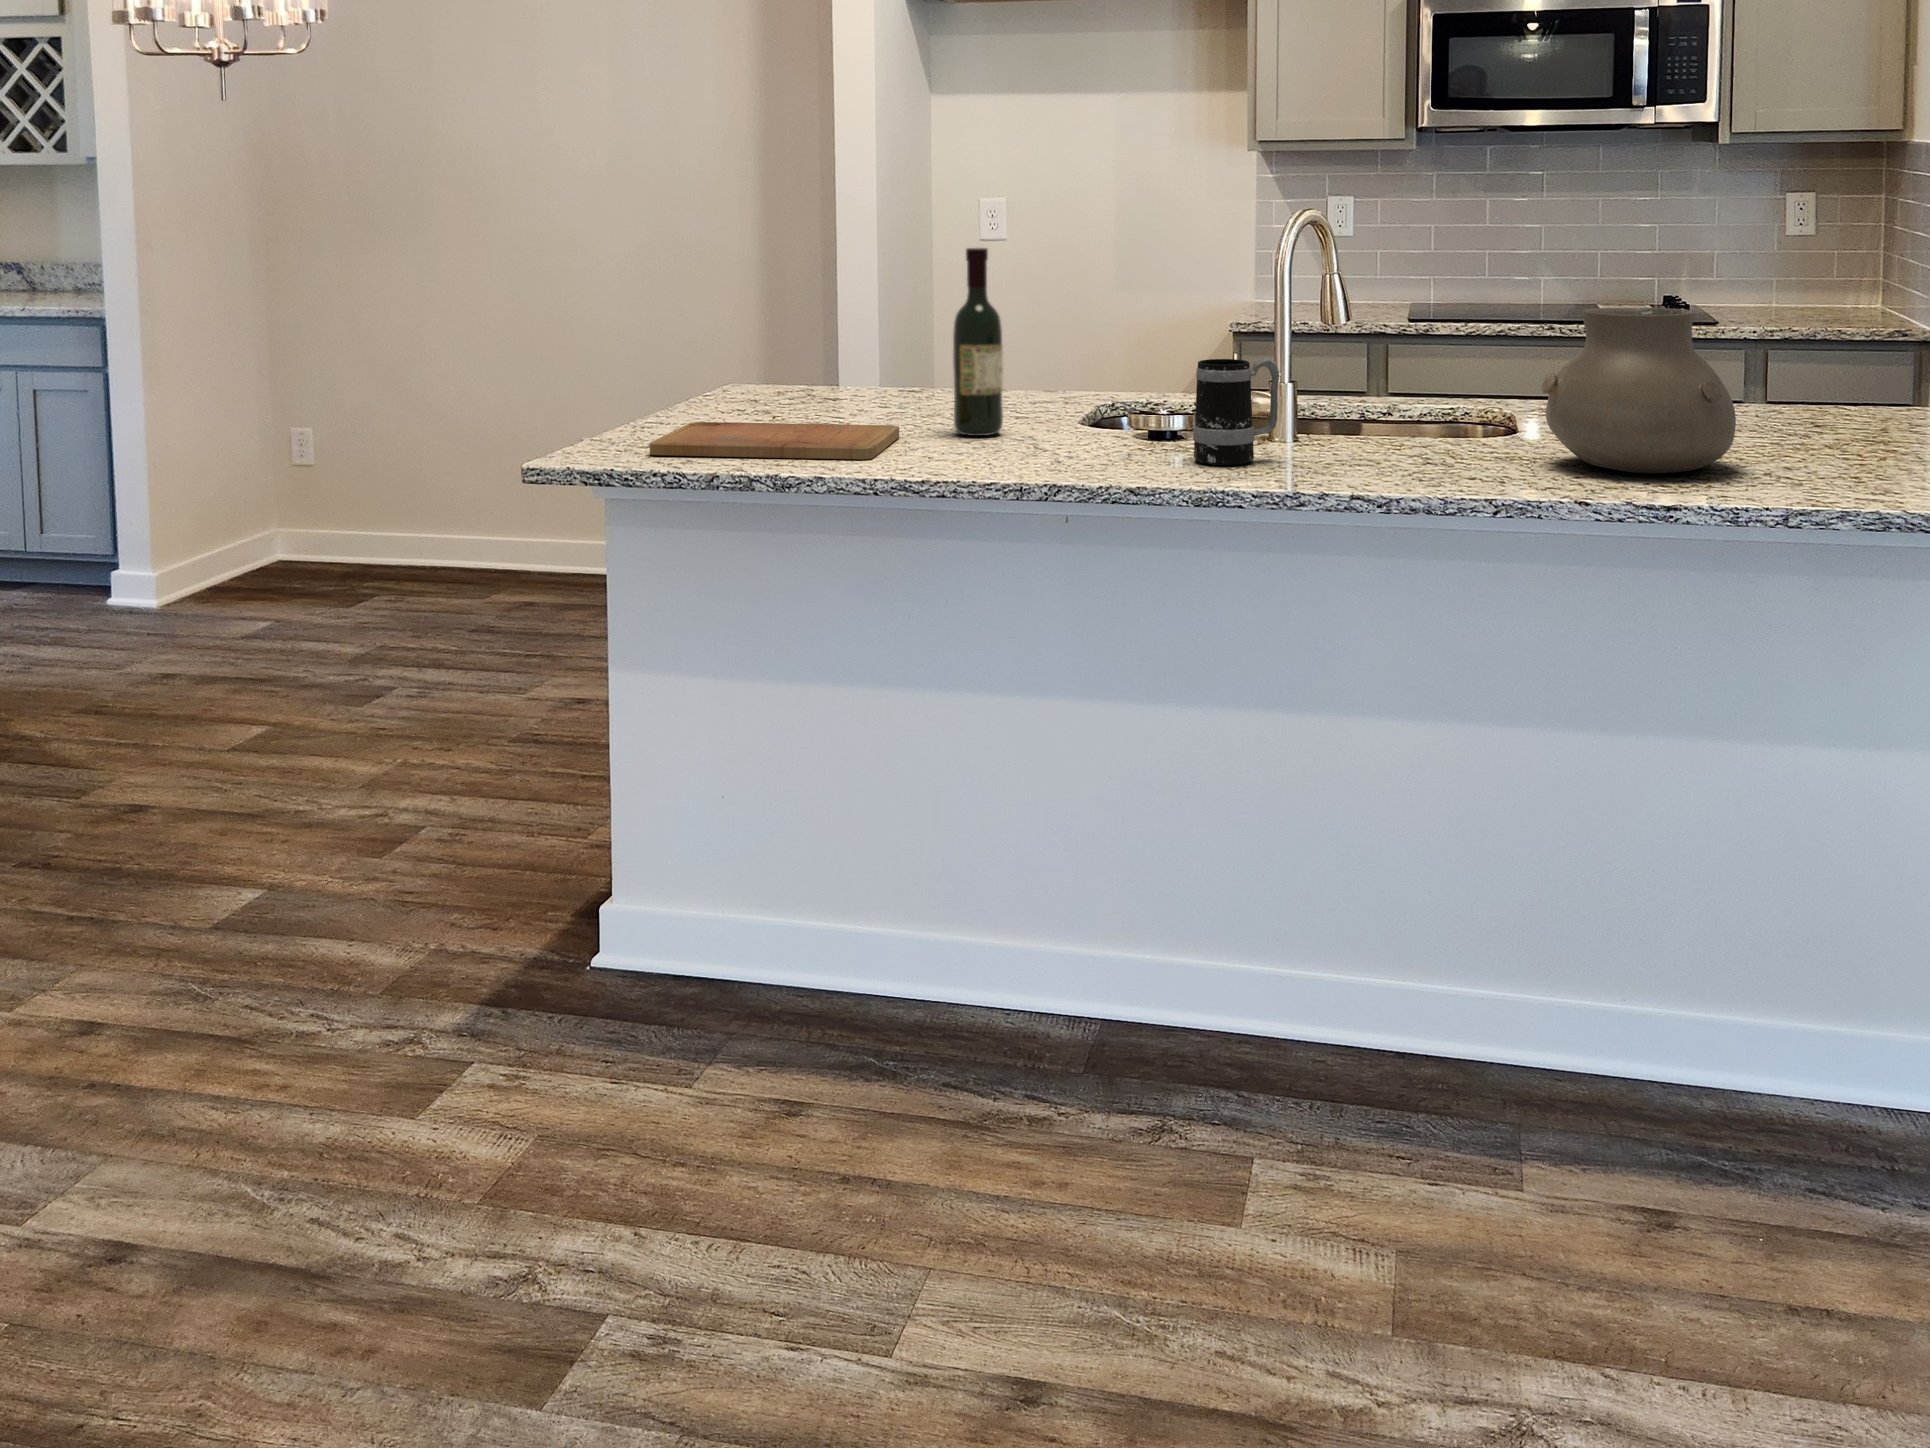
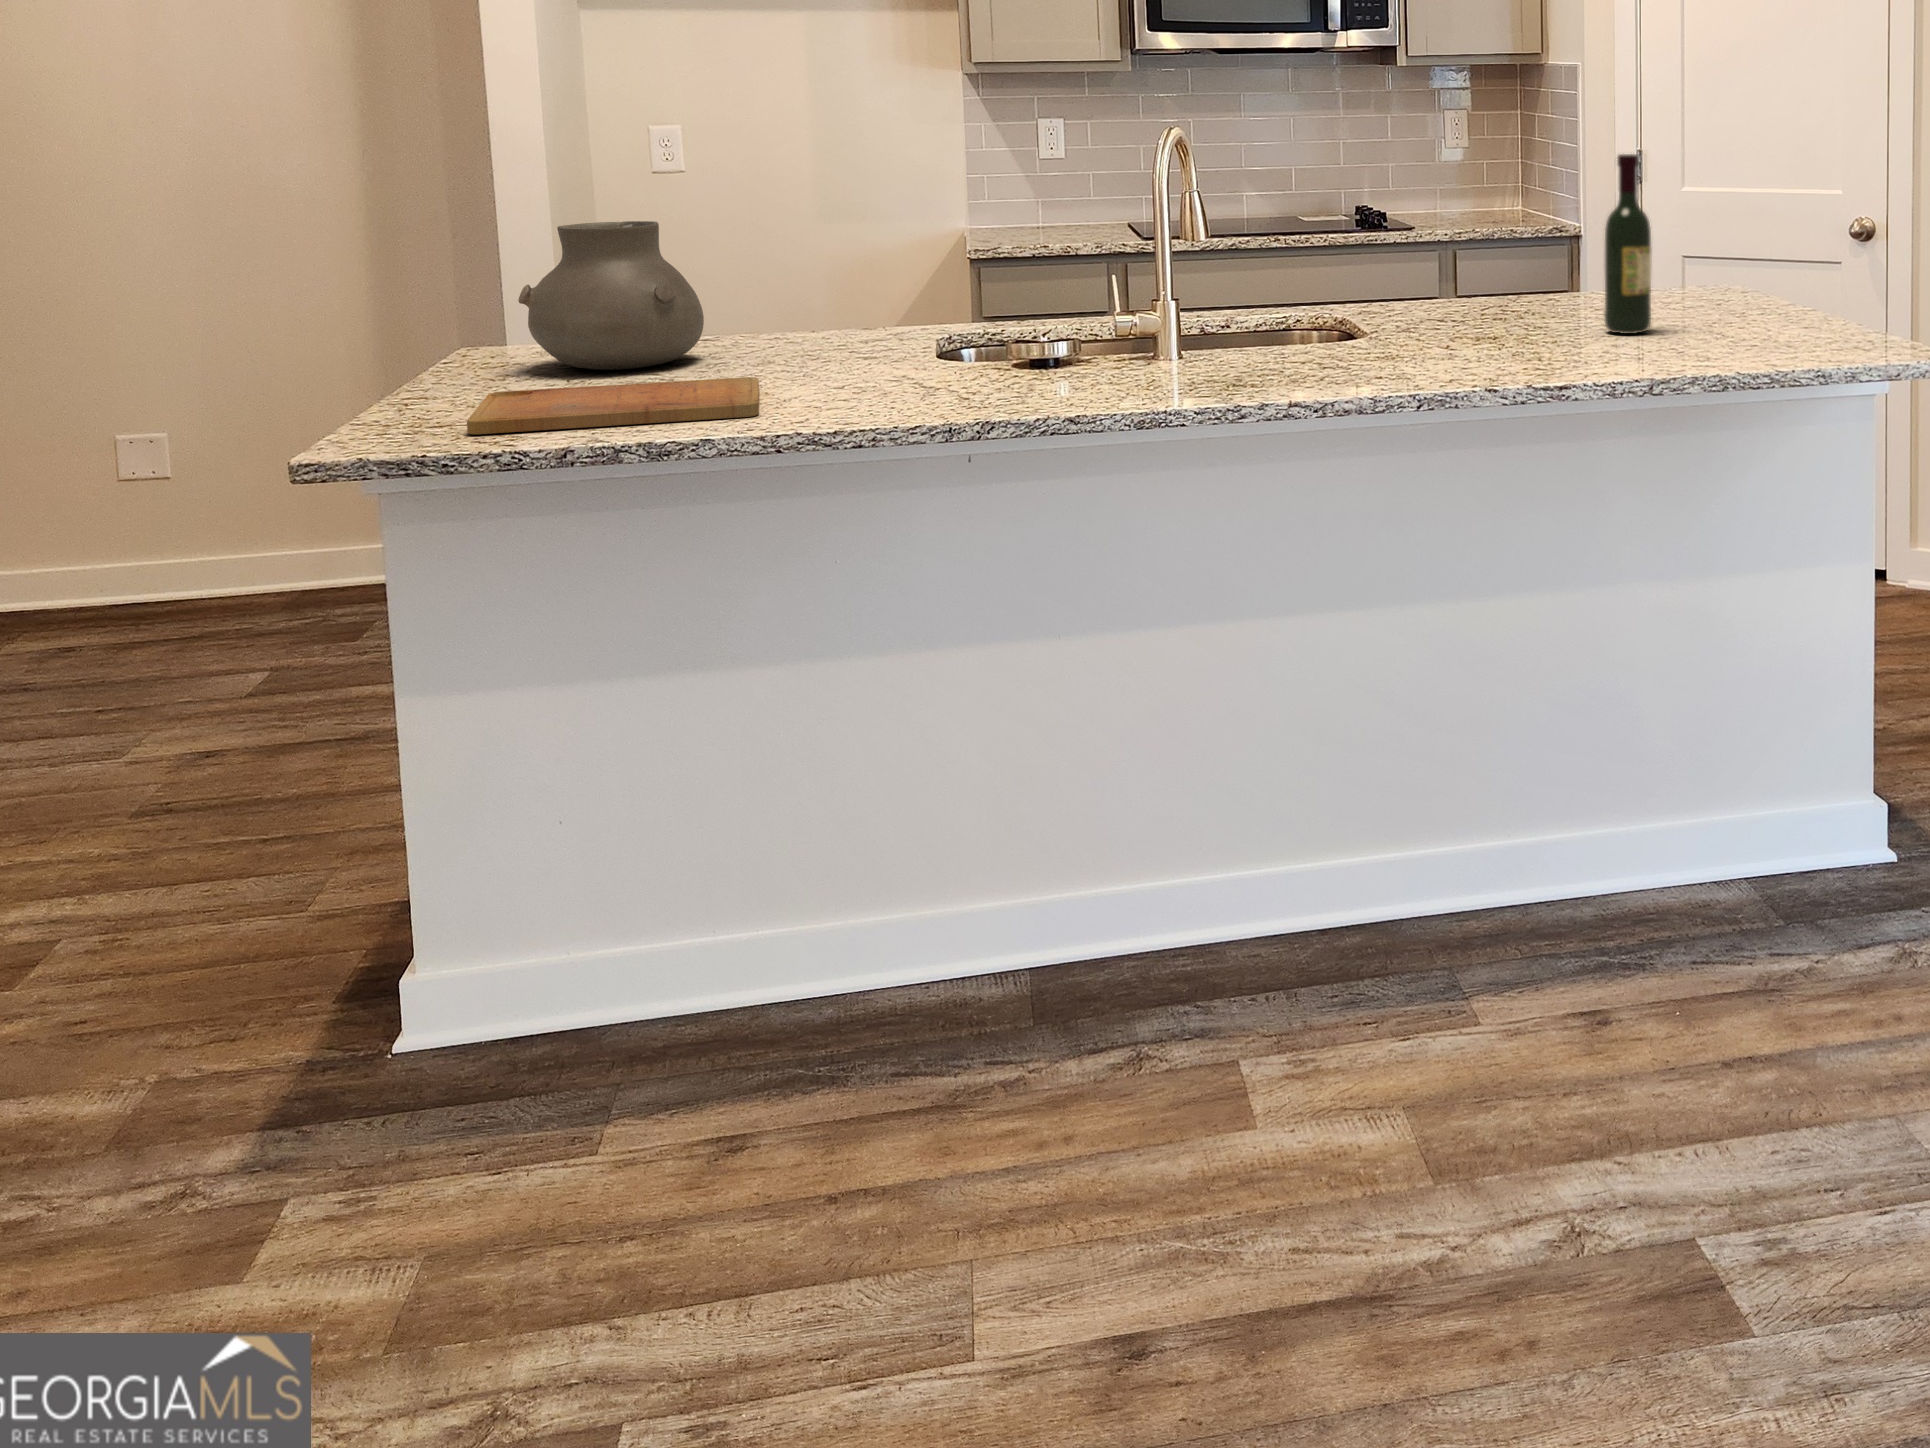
wine bottle: present [953,248,1003,436] -> present [1604,154,1652,334]
vase: present [1542,307,1736,473] -> present [518,221,704,370]
mug: present [1193,358,1279,465] -> none [1109,278,1190,389]

